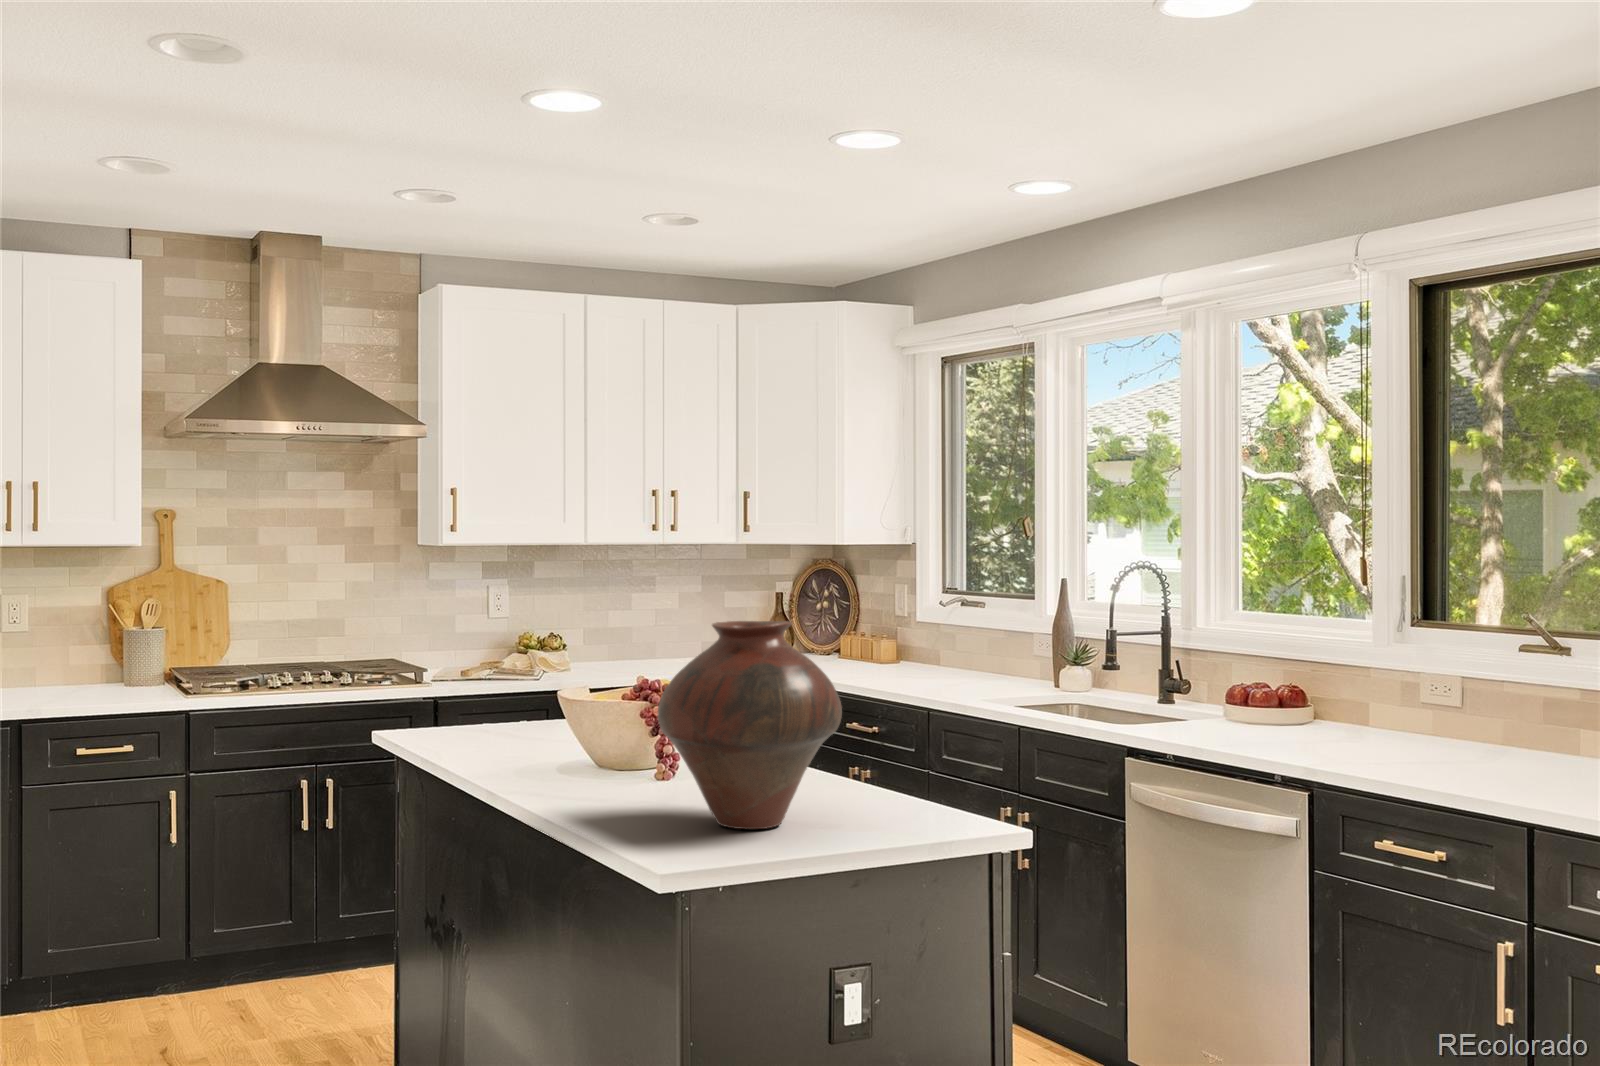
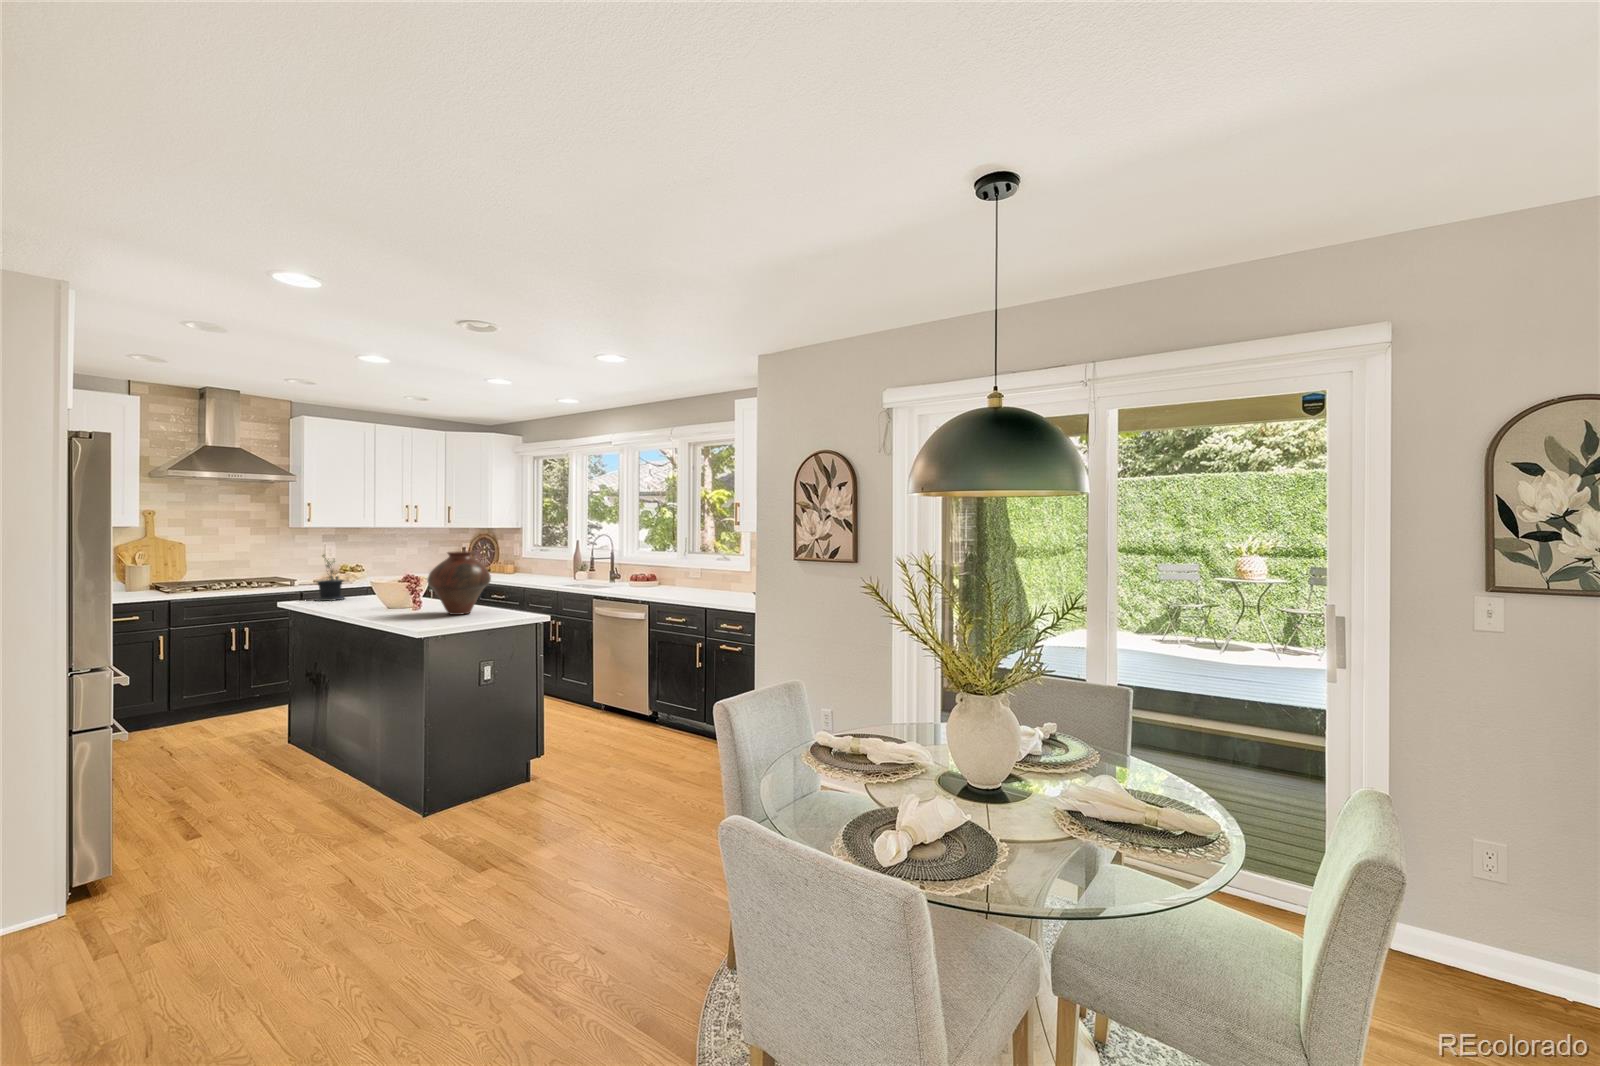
potted plant: none [404,616,493,740] -> present [307,555,345,601]

